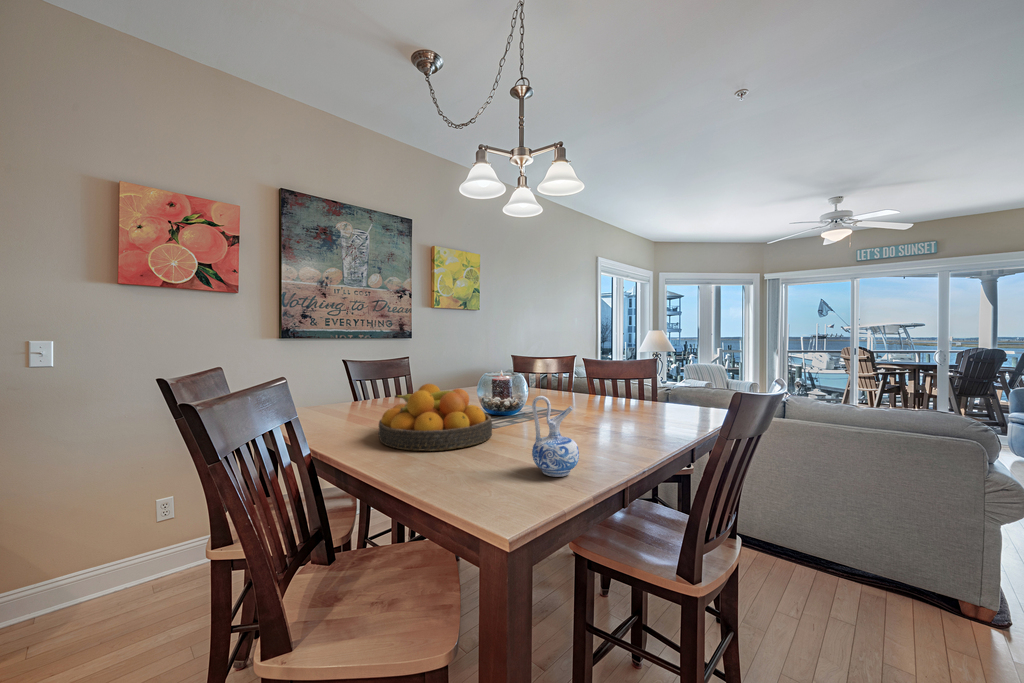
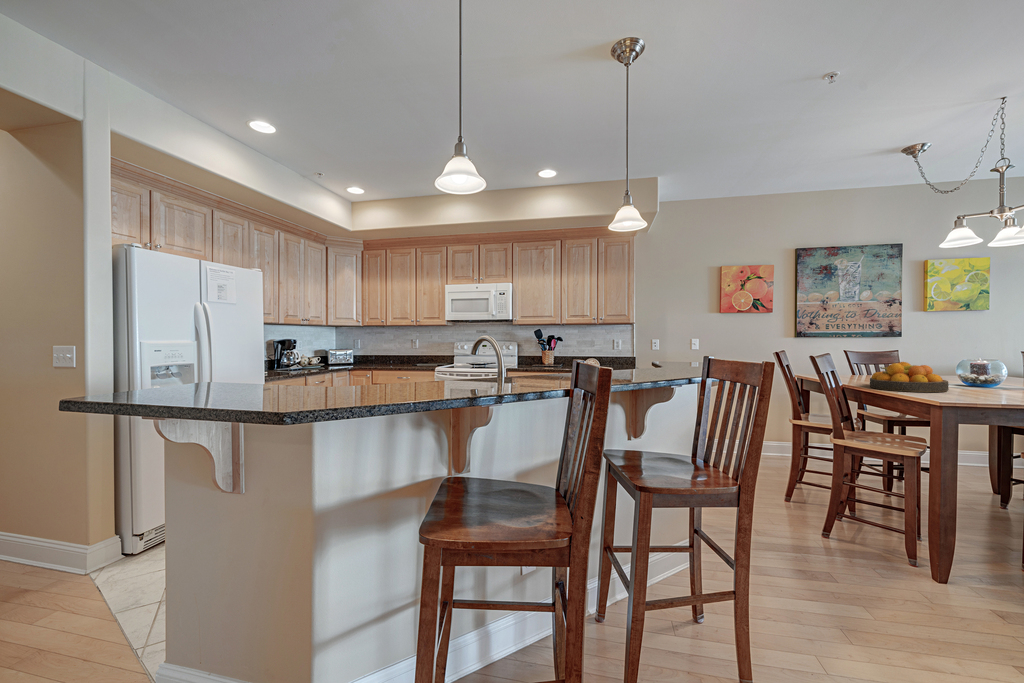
ceramic pitcher: present [532,396,579,477] -> none [958,364,991,402]

